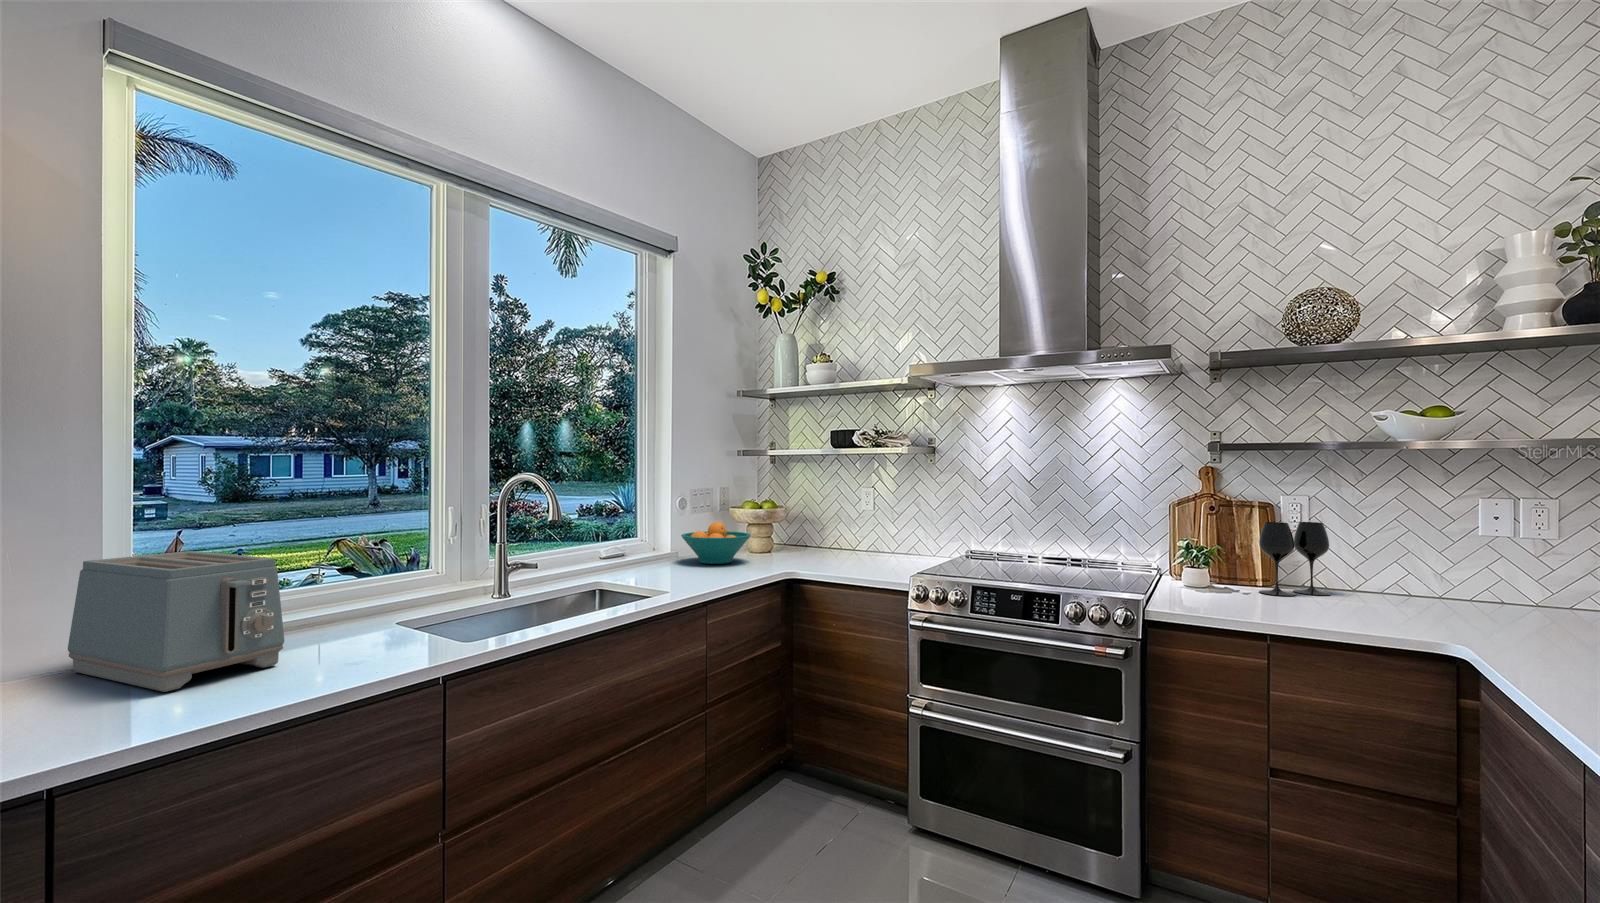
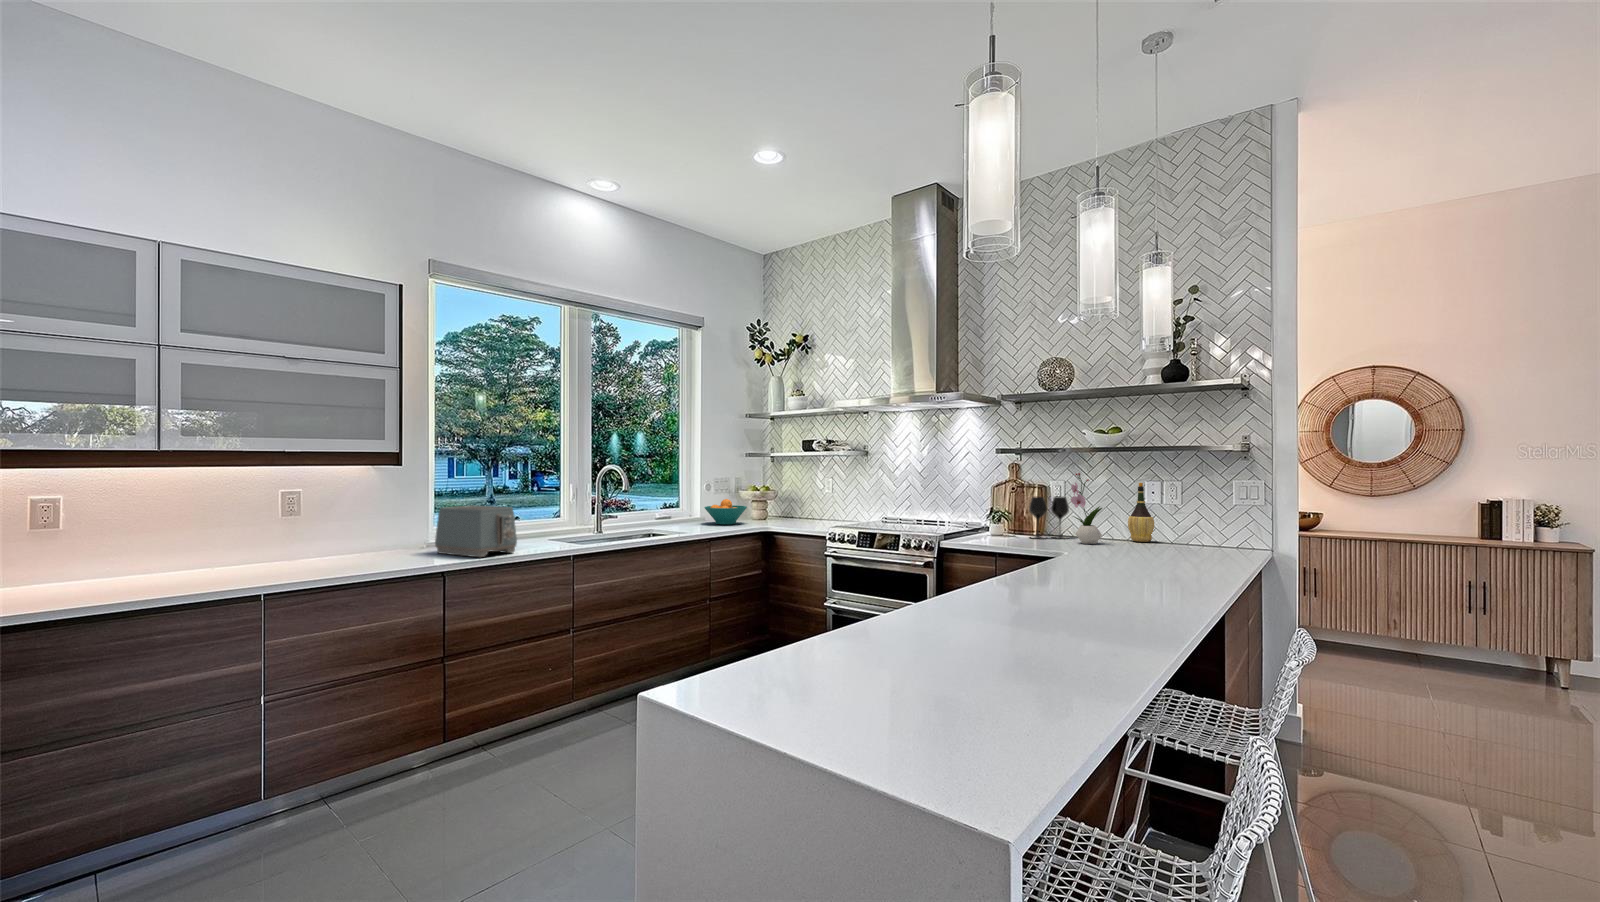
flower arrangement: none [1362,483,1439,611] -> present [1071,473,1102,544]
wine bottle: none [1445,499,1503,603] -> present [1128,483,1154,542]

